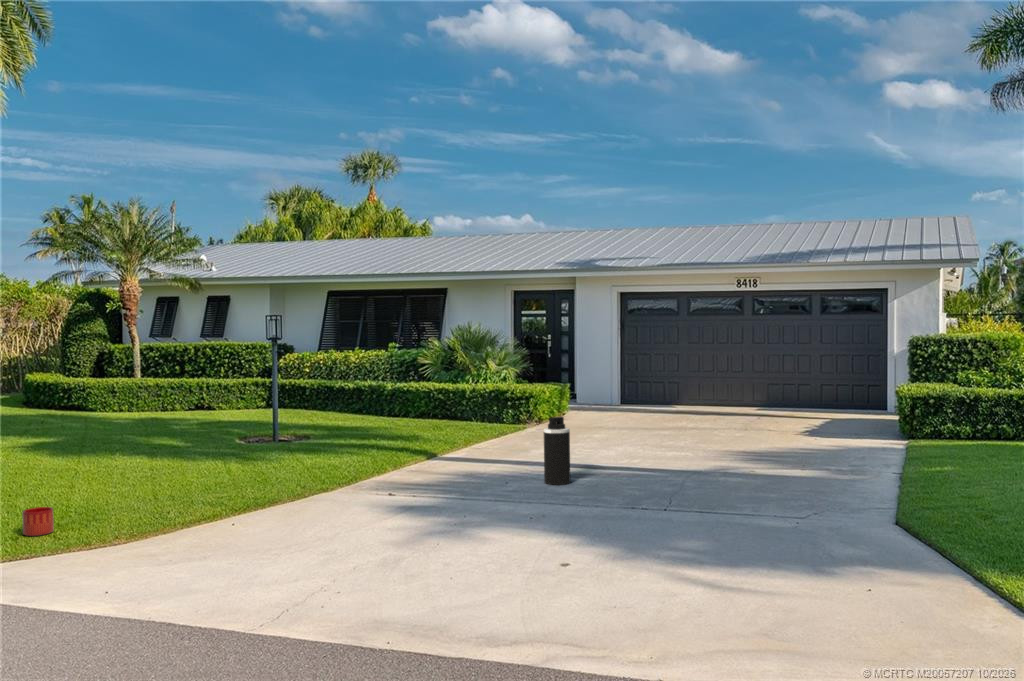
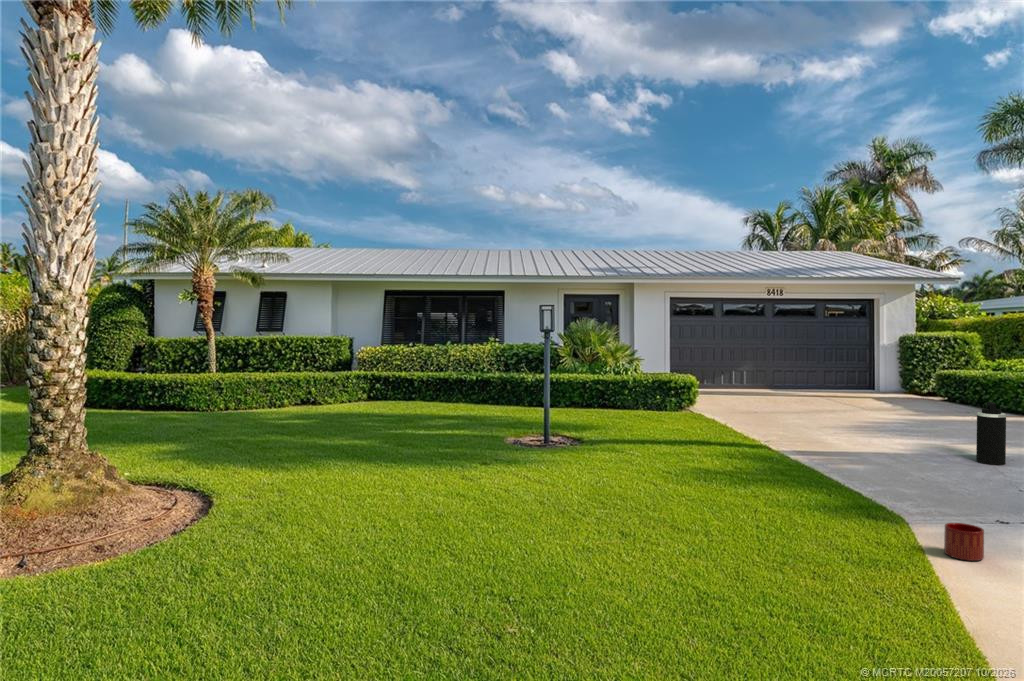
planter: present [22,507,54,536] -> present [944,523,984,561]

